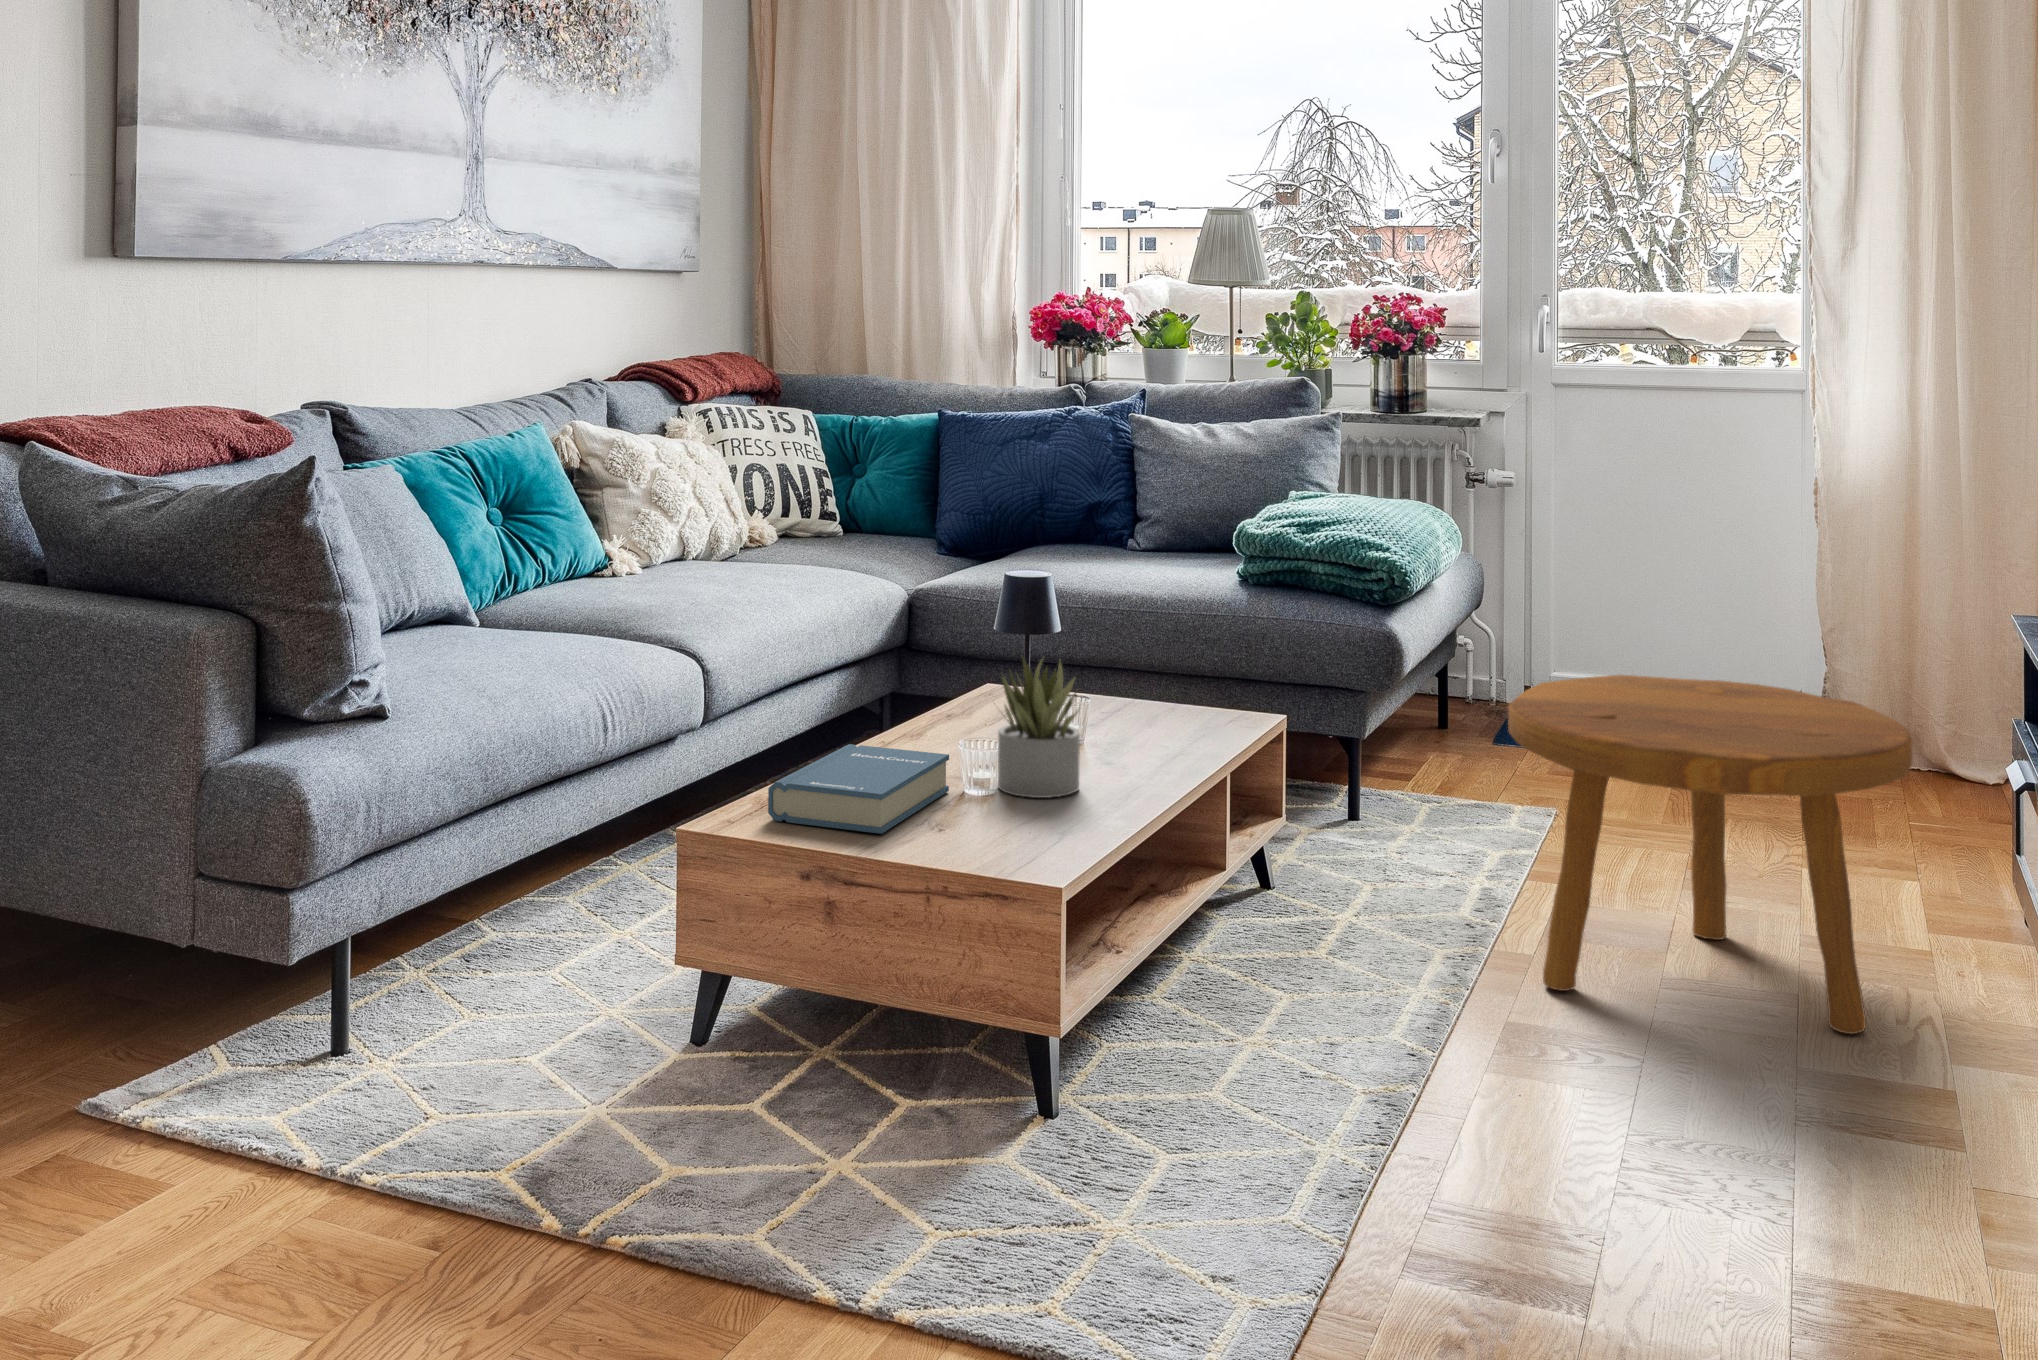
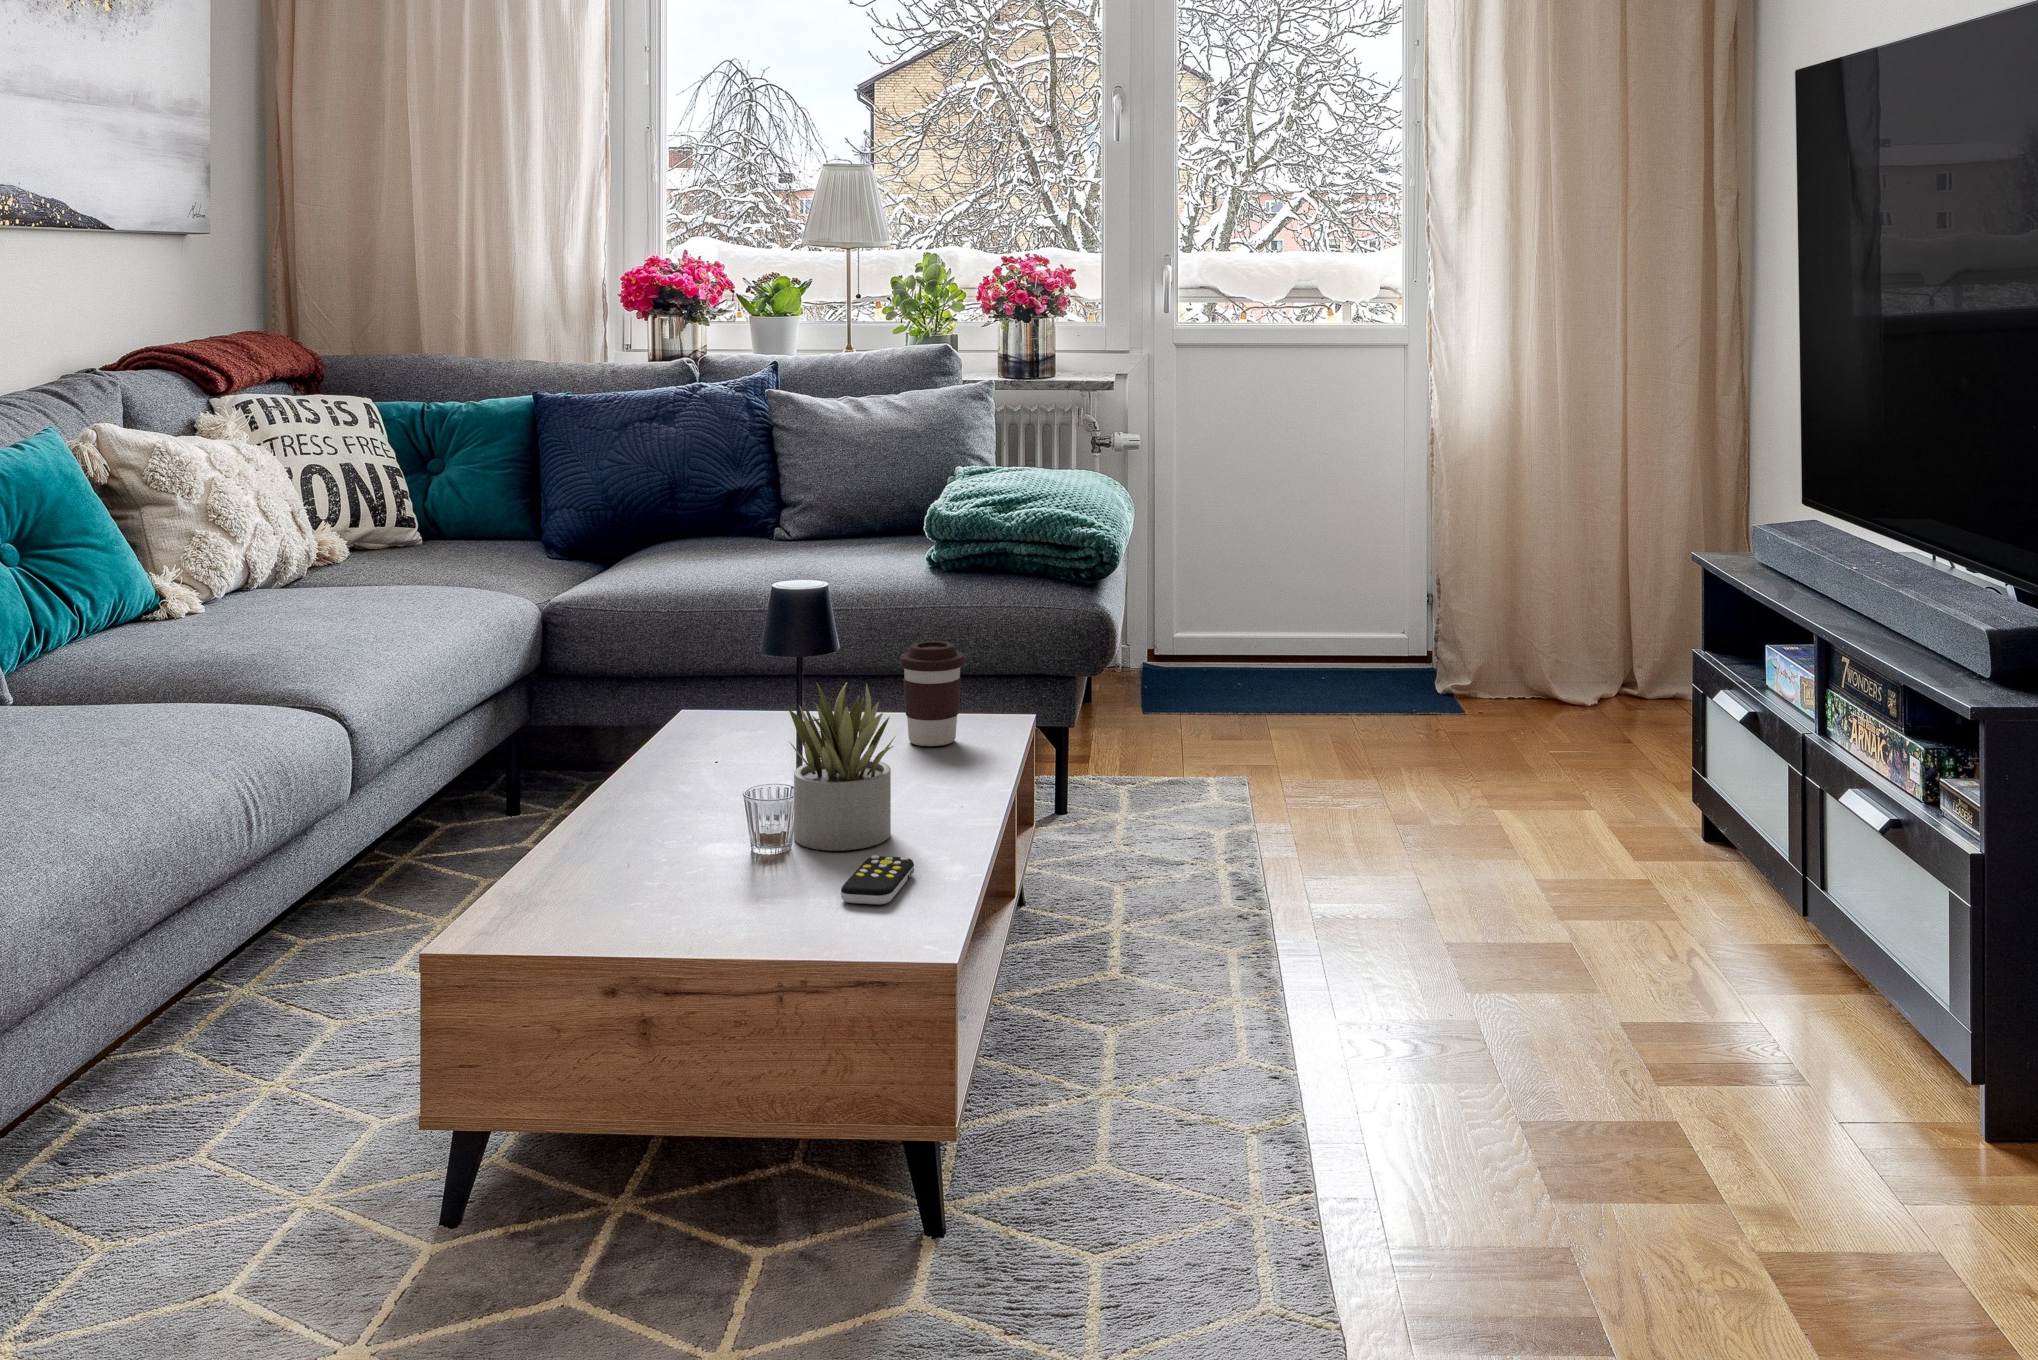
coffee cup: none [1143,637,1200,730] -> present [900,641,964,746]
footstool: present [1508,675,1912,1034] -> none [1302,638,1687,980]
hardback book: present [768,744,949,834] -> none [544,811,742,925]
remote control: none [1001,801,1074,838] -> present [841,855,914,904]

